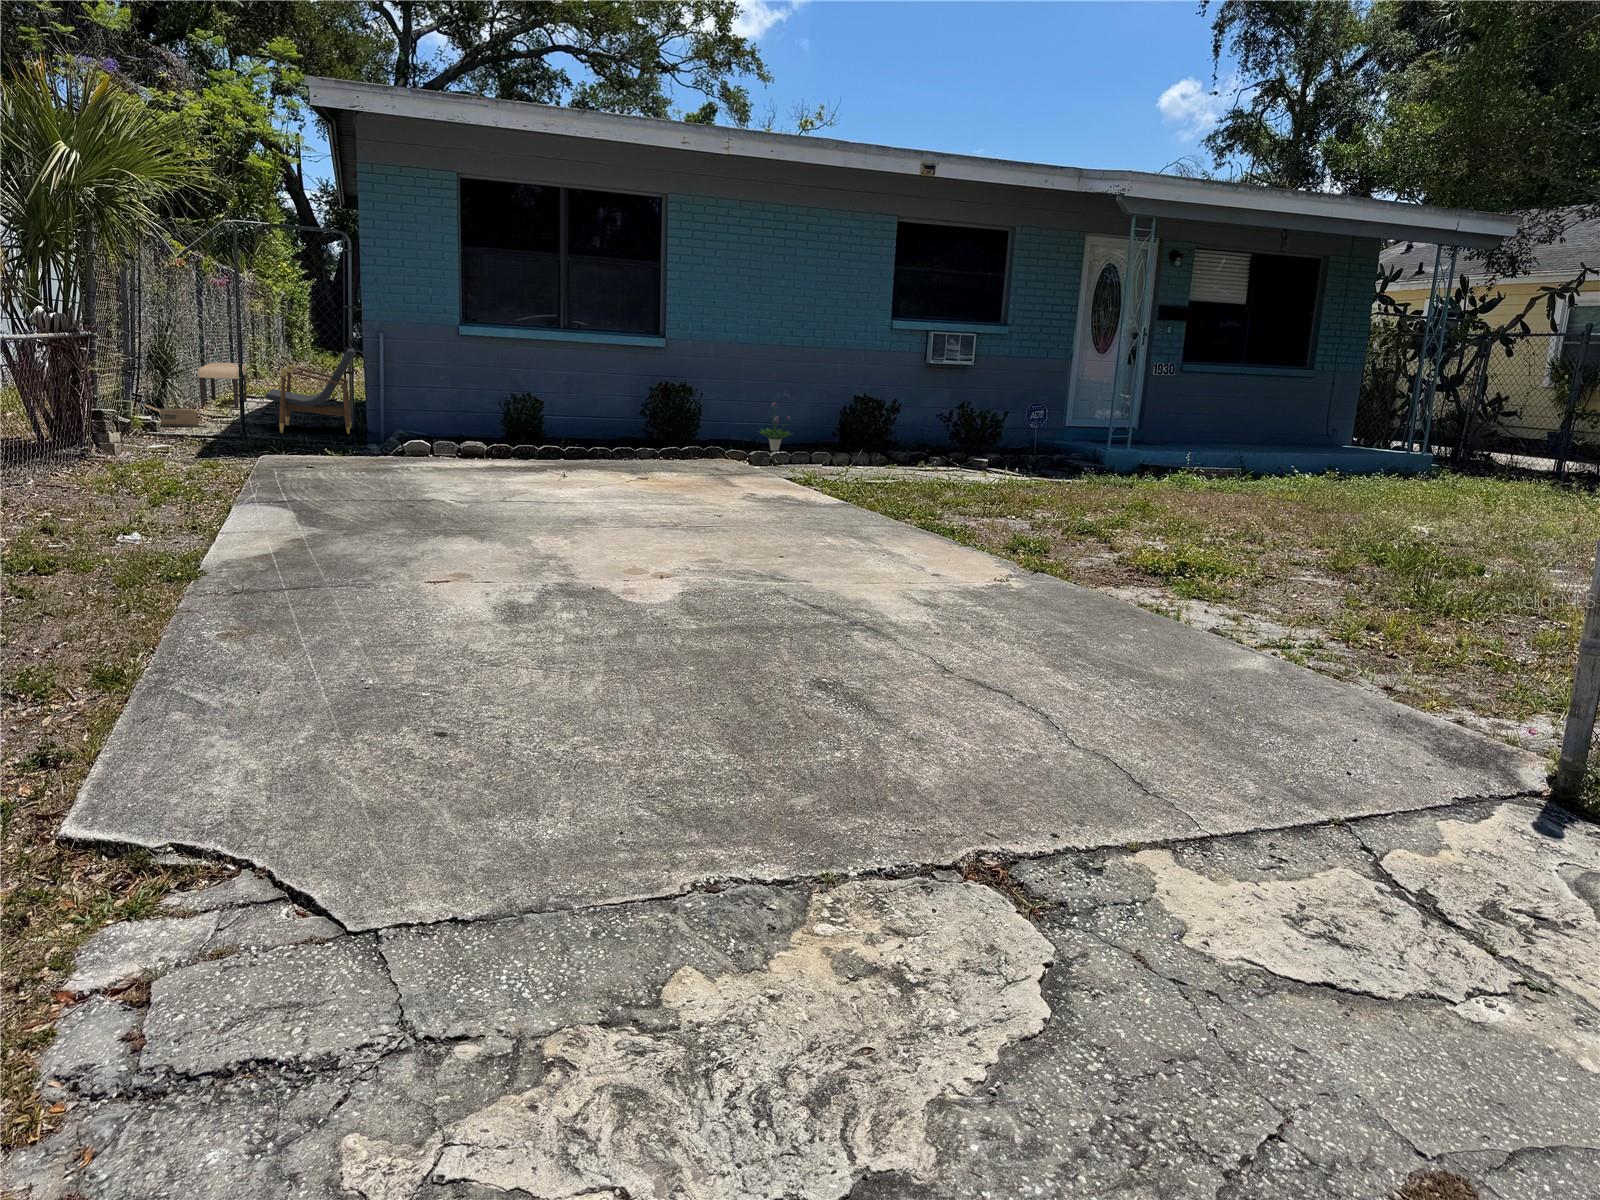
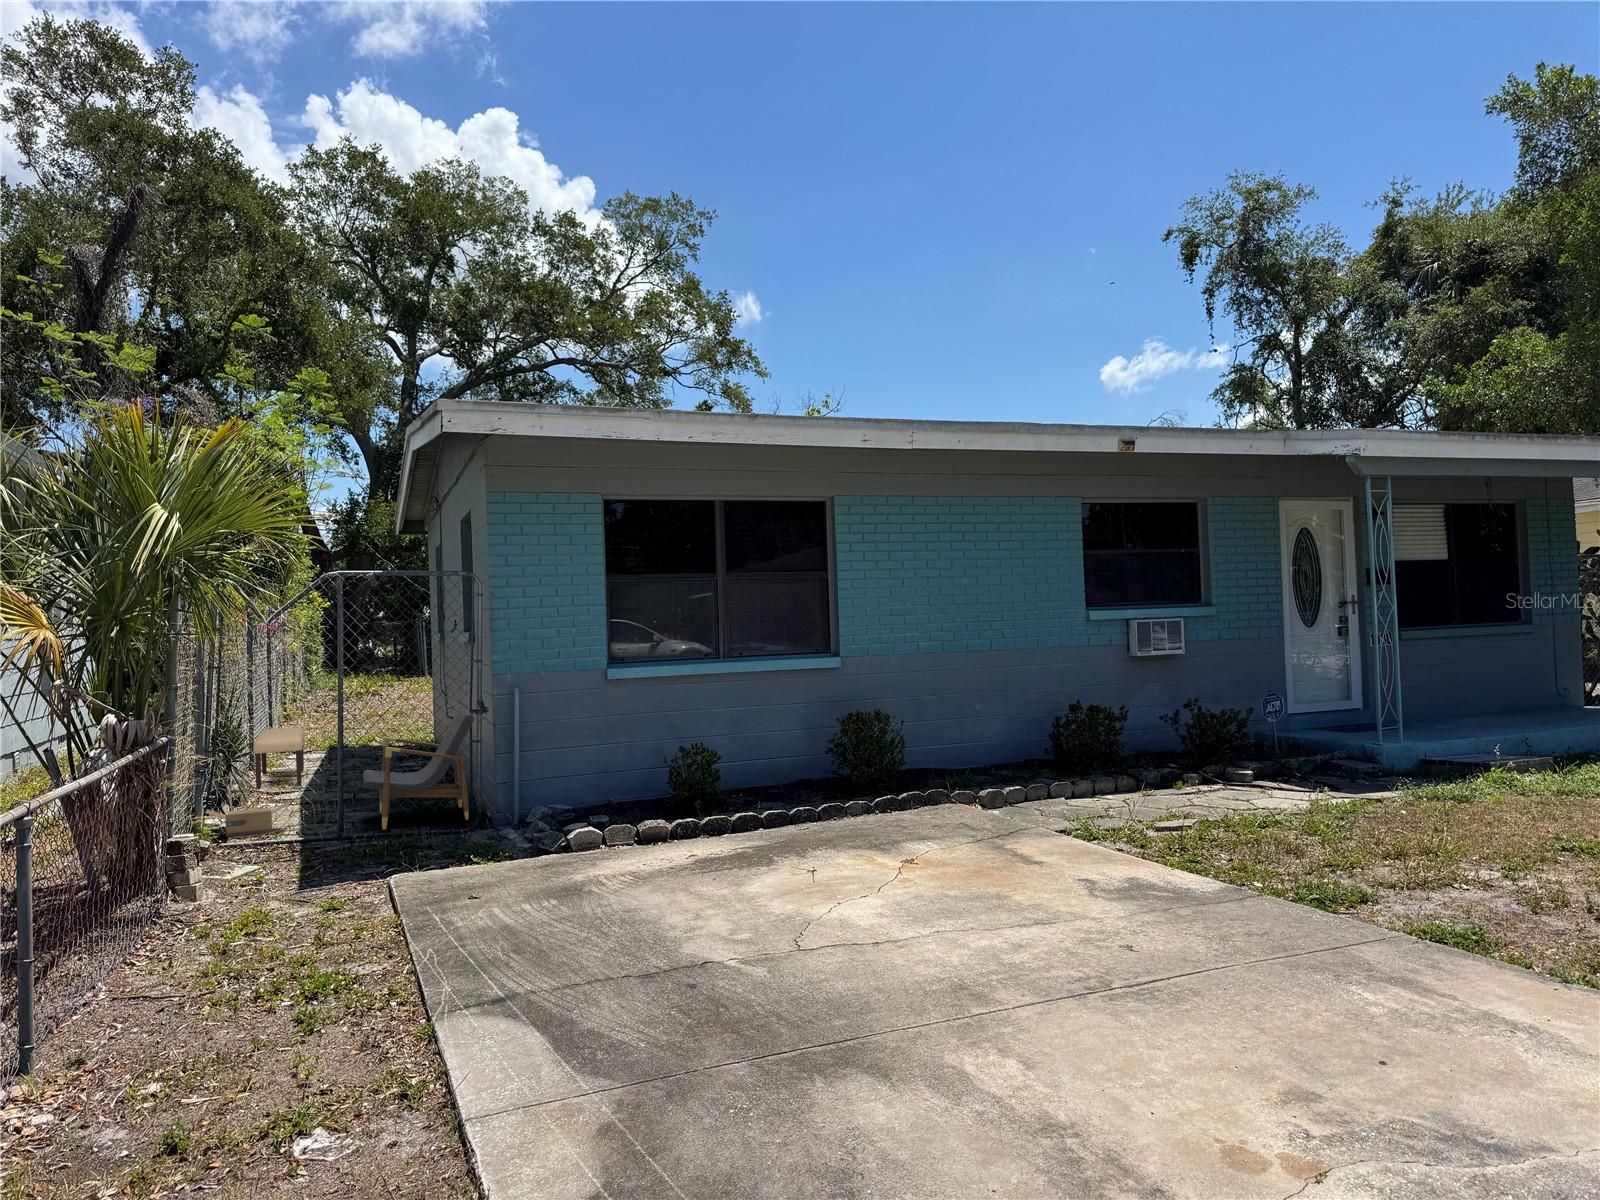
potted plant: present [758,402,793,451] -> none [963,723,1005,783]

